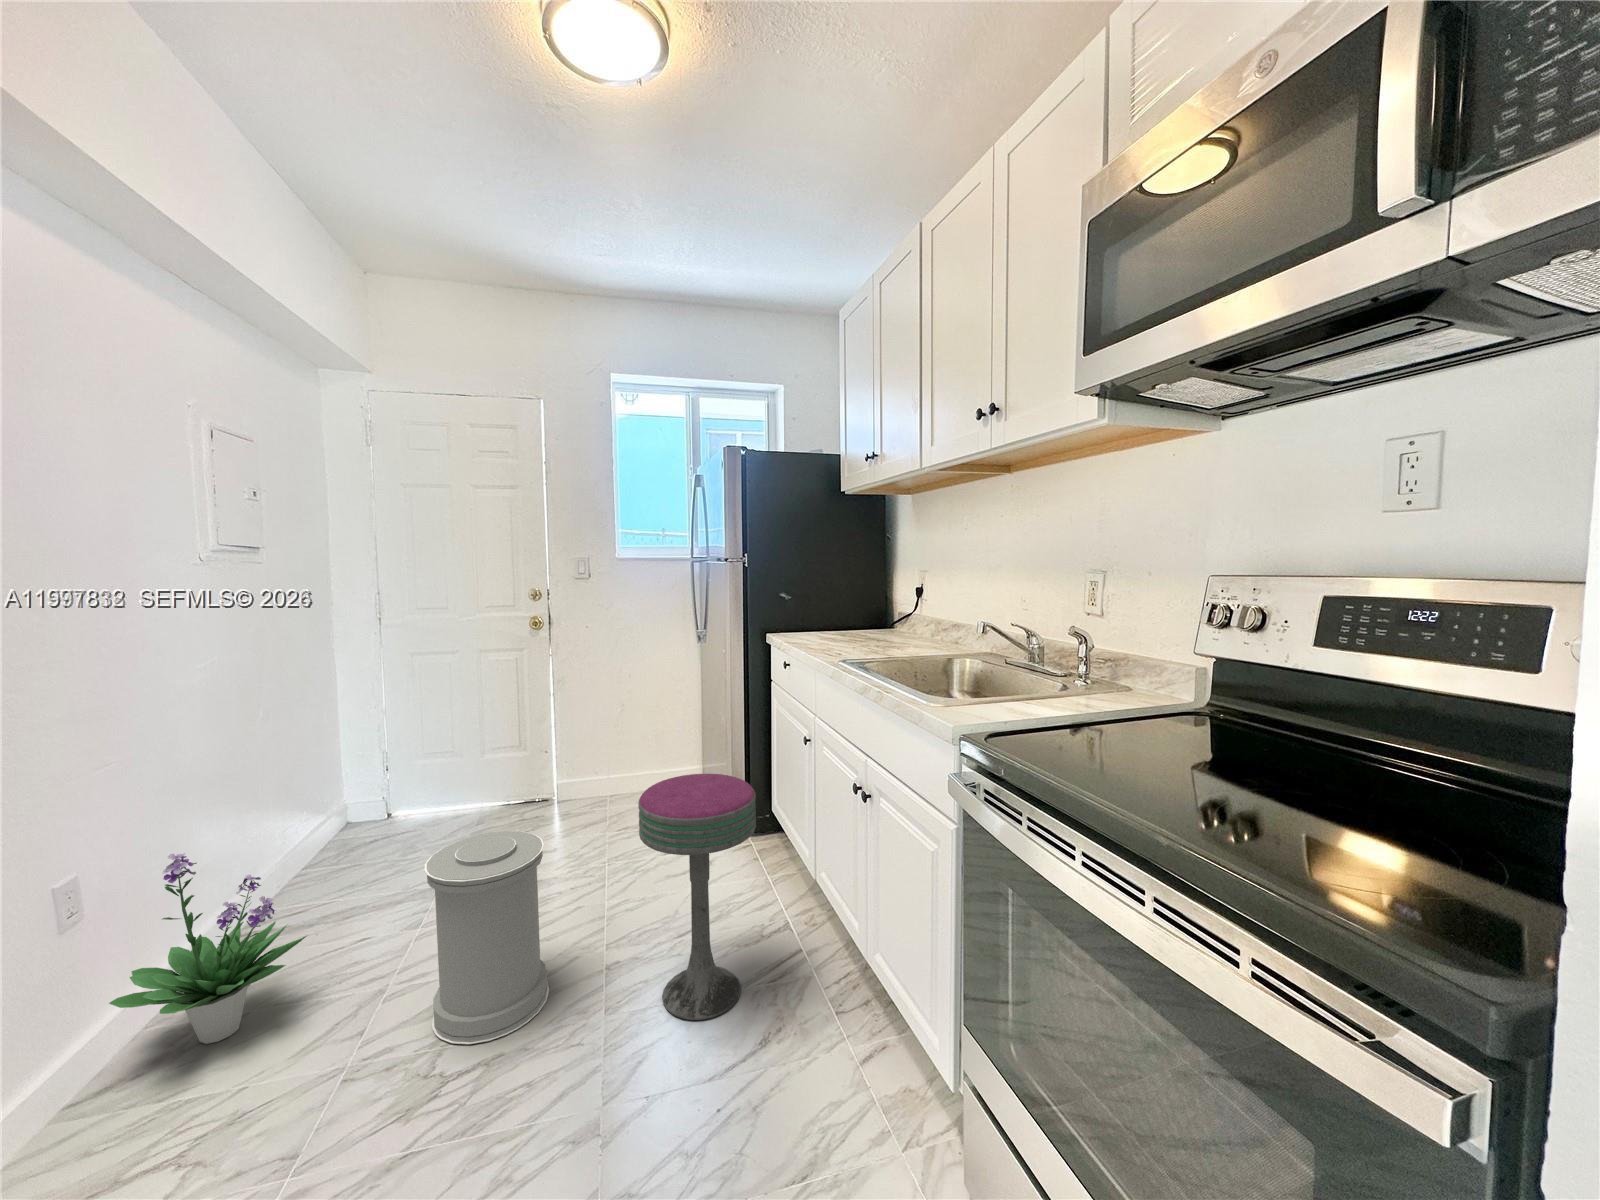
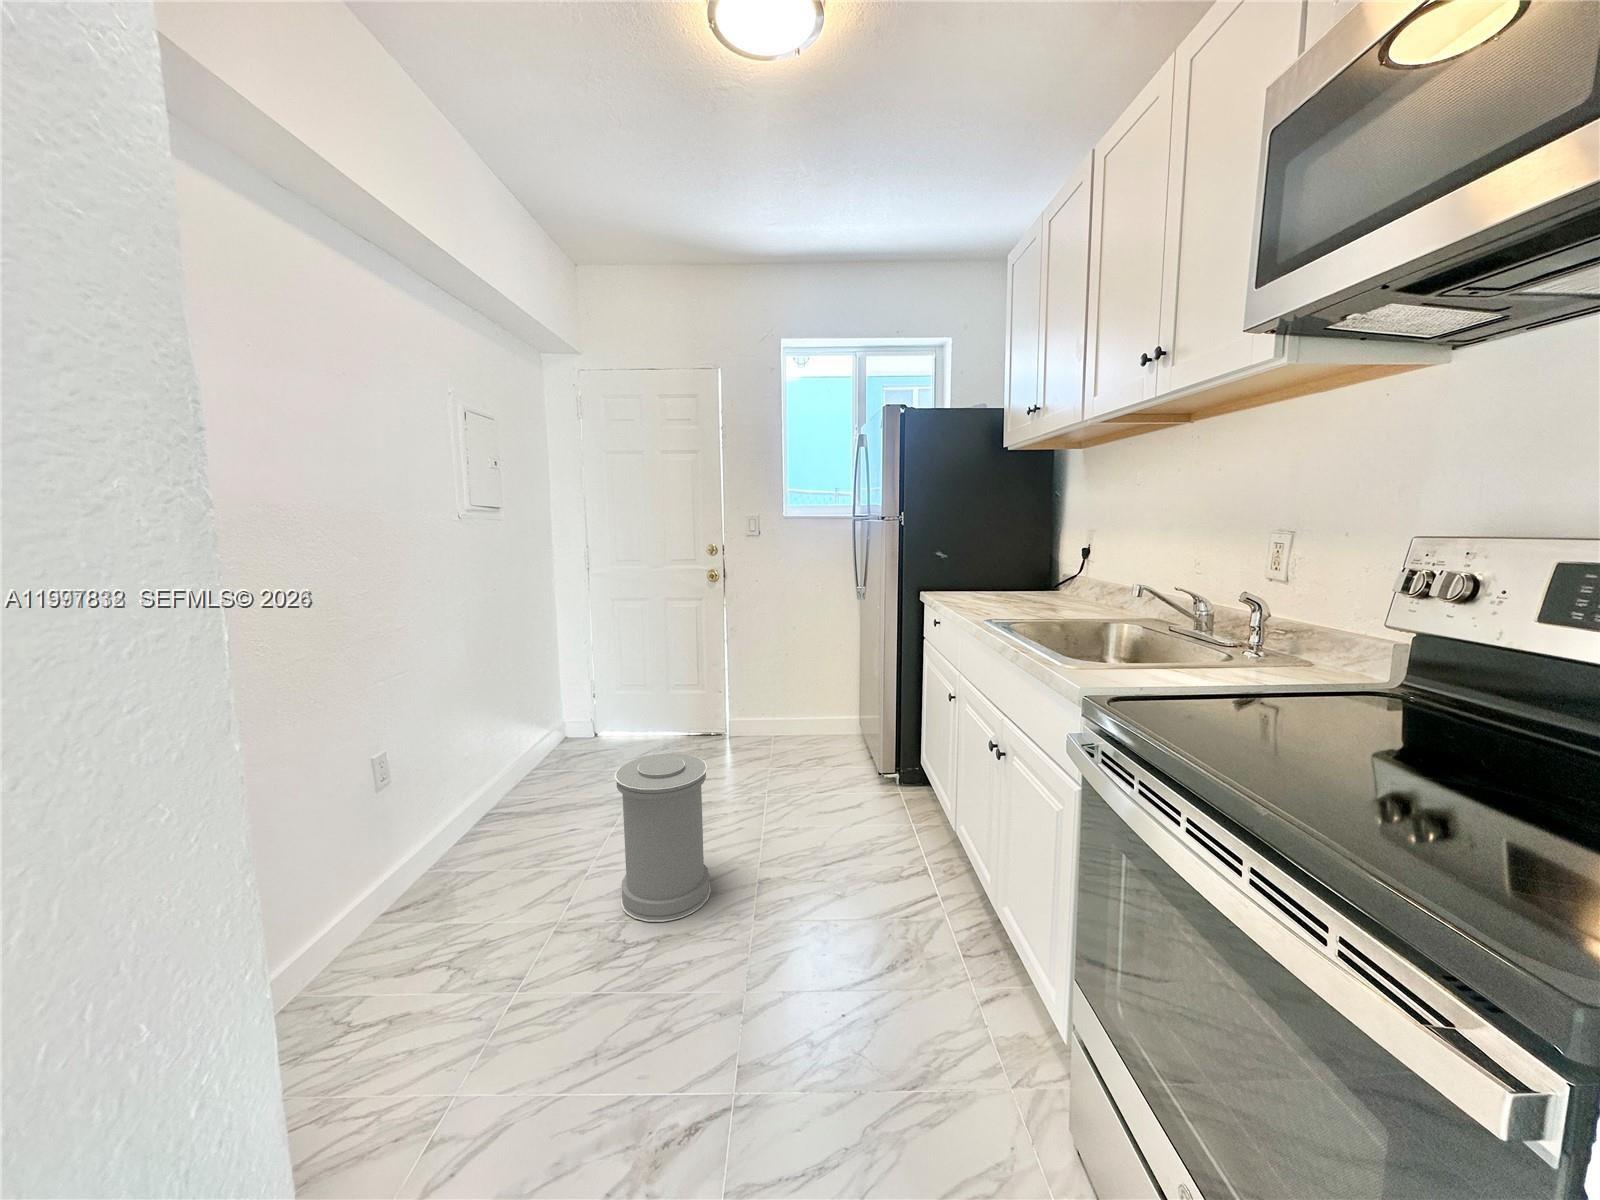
bar stool: present [638,774,756,1020] -> none [785,720,892,938]
potted plant: present [109,853,306,1044] -> none [410,743,536,887]

